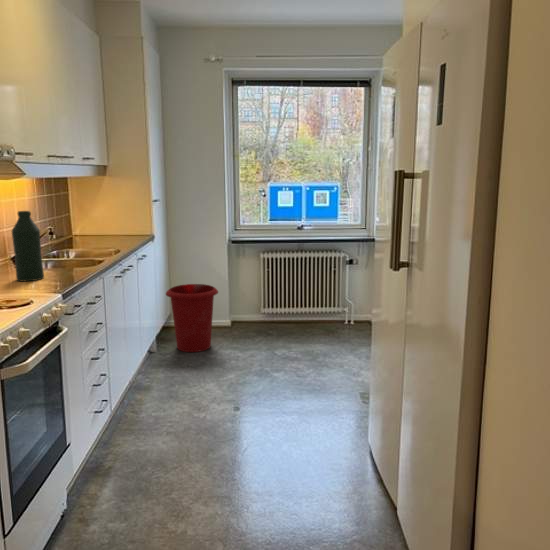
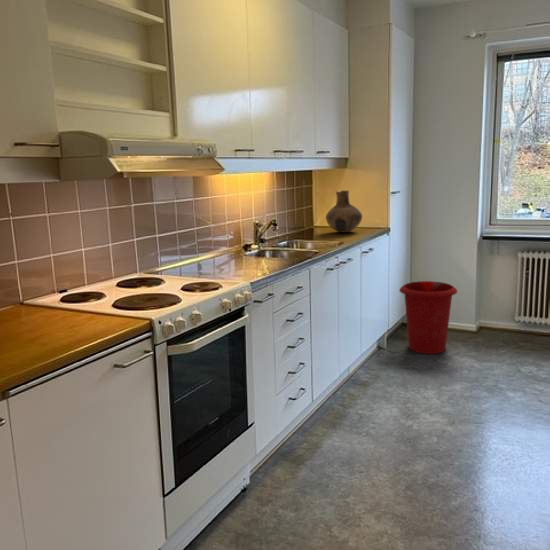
vase: none [91,198,129,240] -> present [326,191,362,232]
bottle: present [12,211,44,281] -> none [228,203,254,267]

